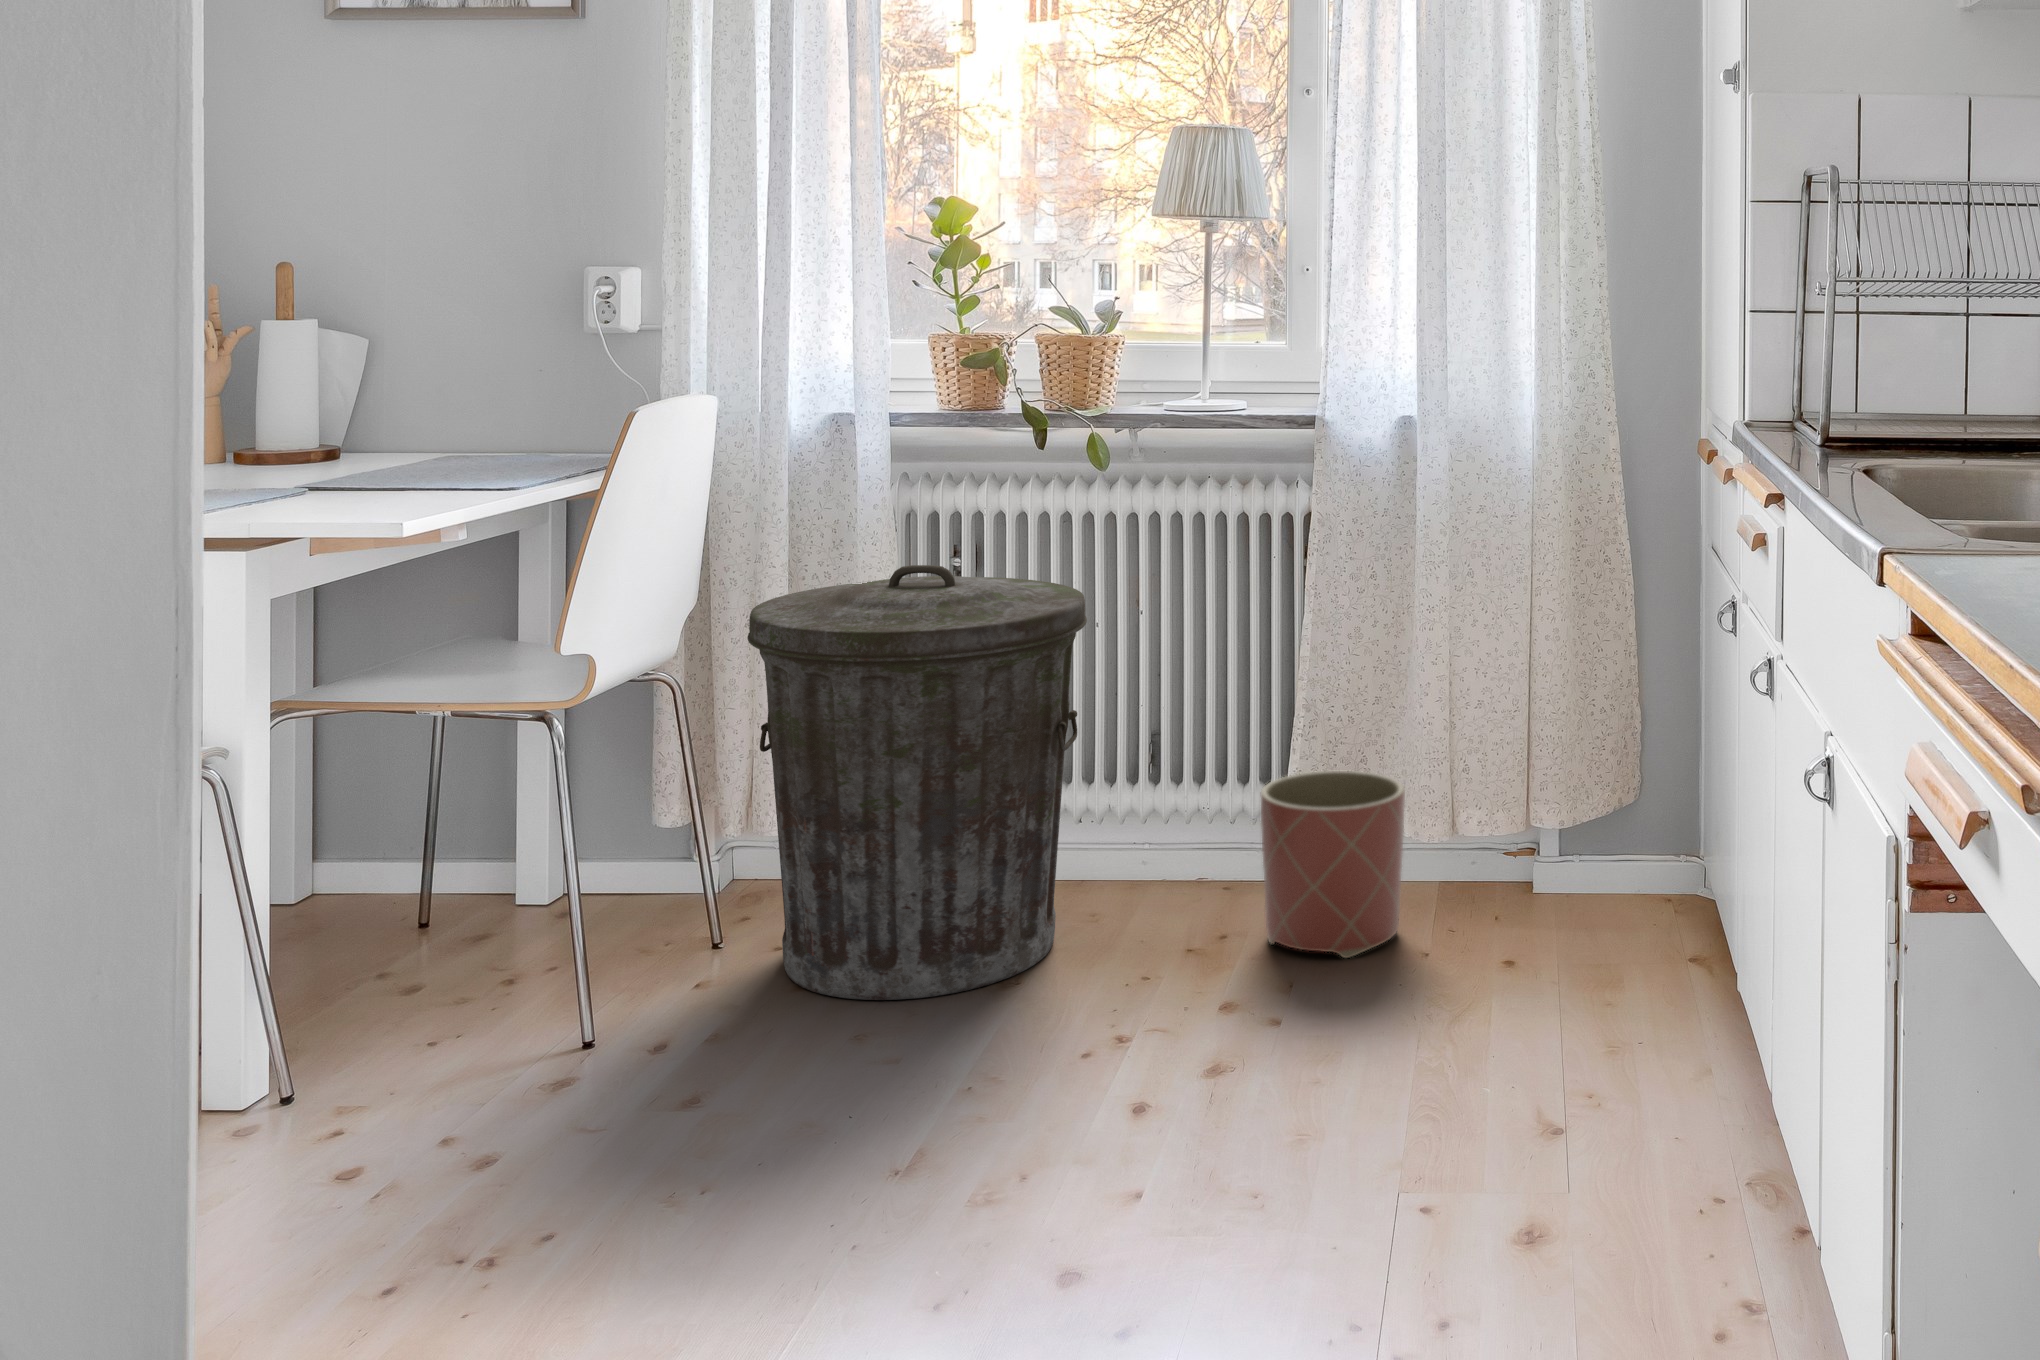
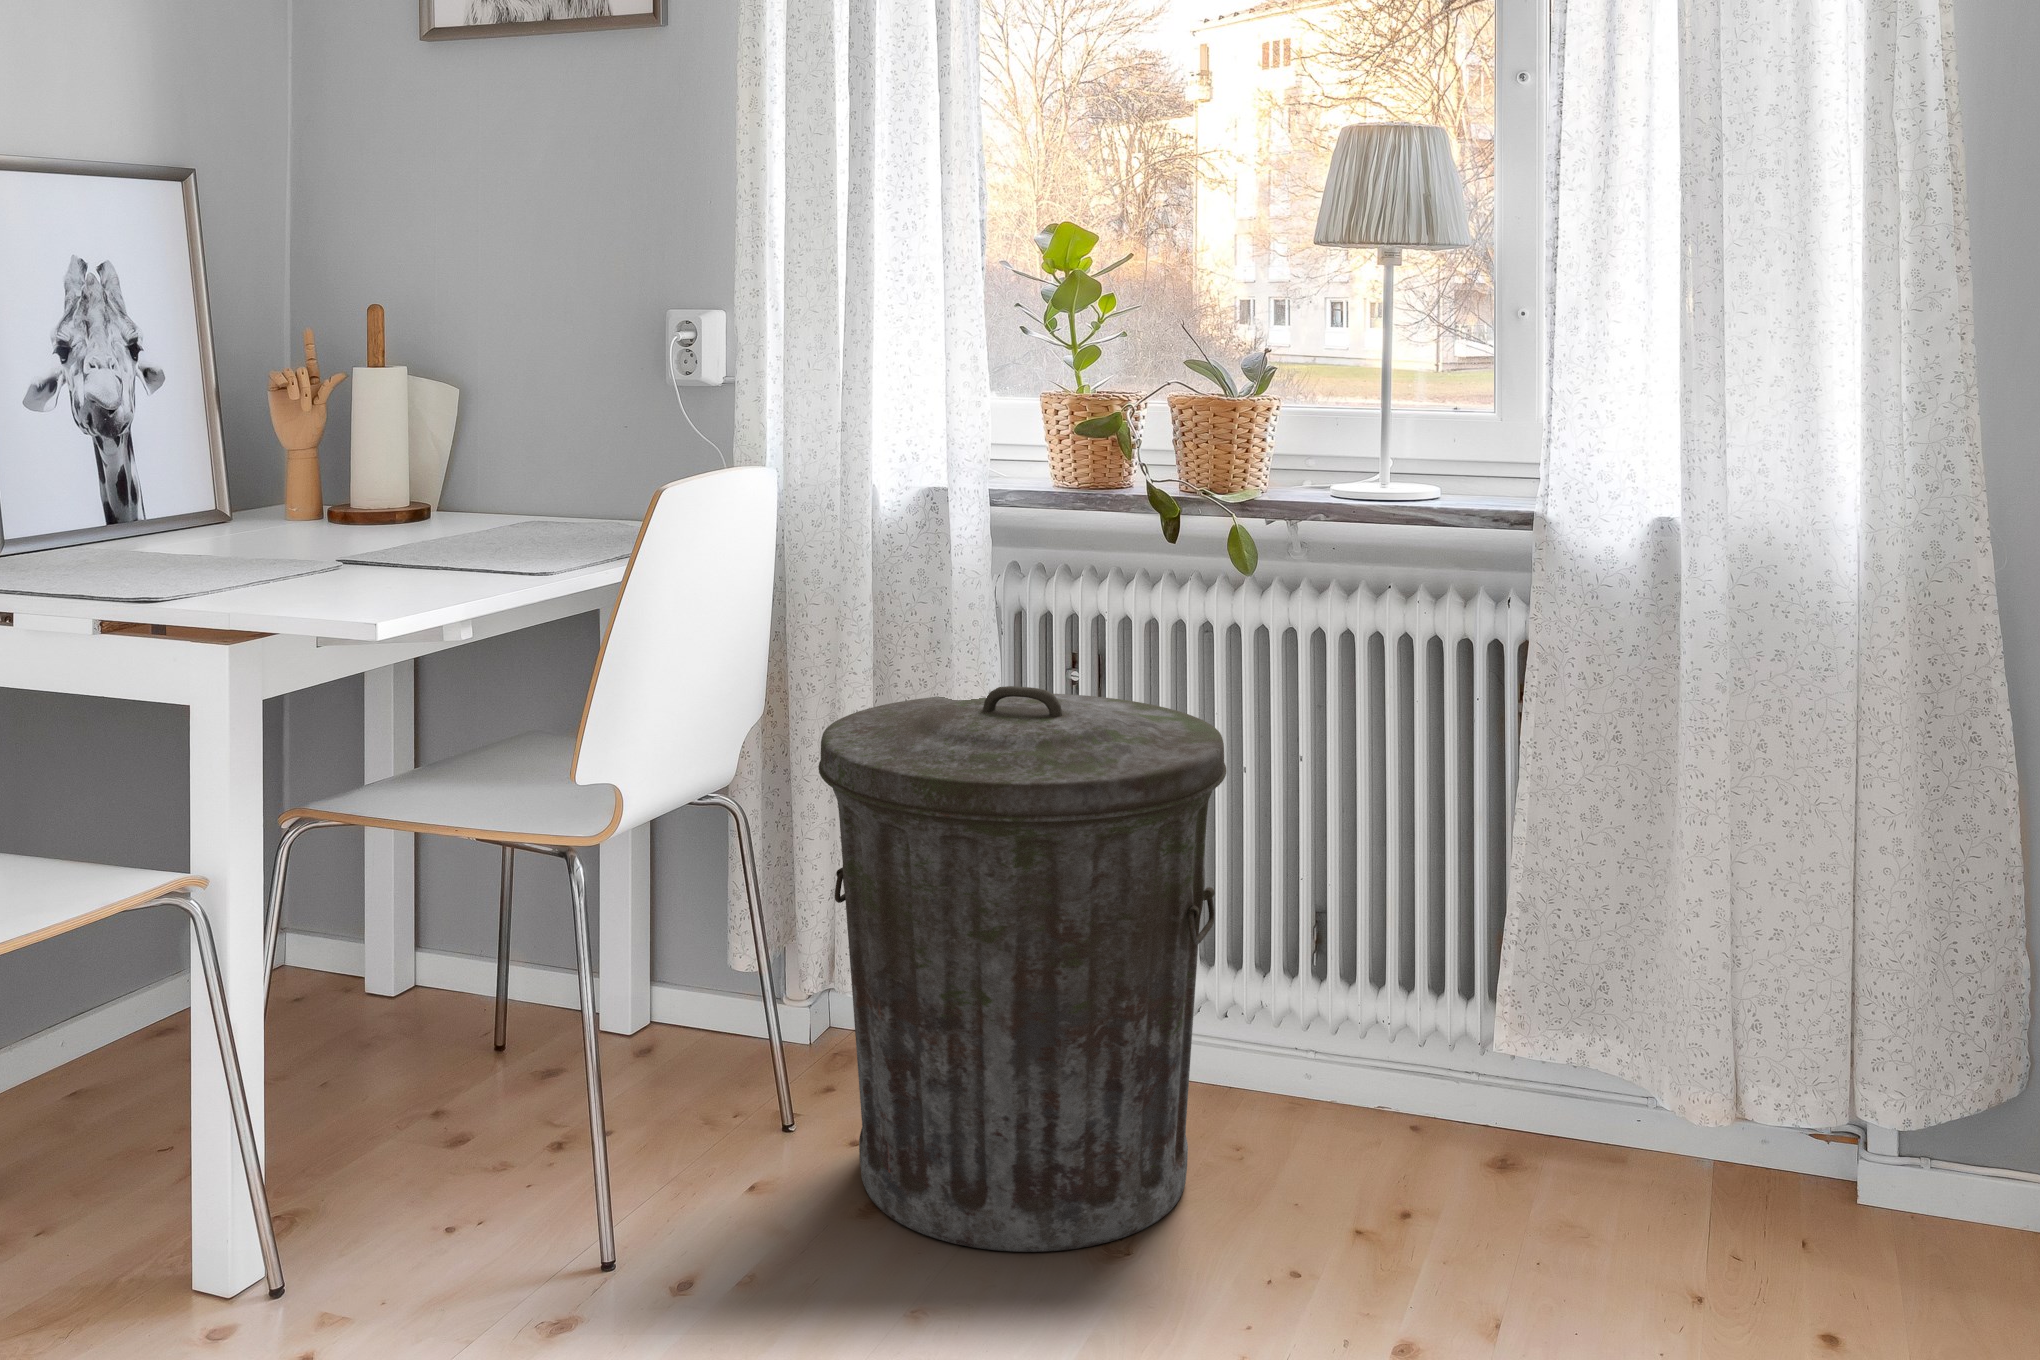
planter: present [1261,770,1405,958] -> none [1459,1000,1667,1284]

